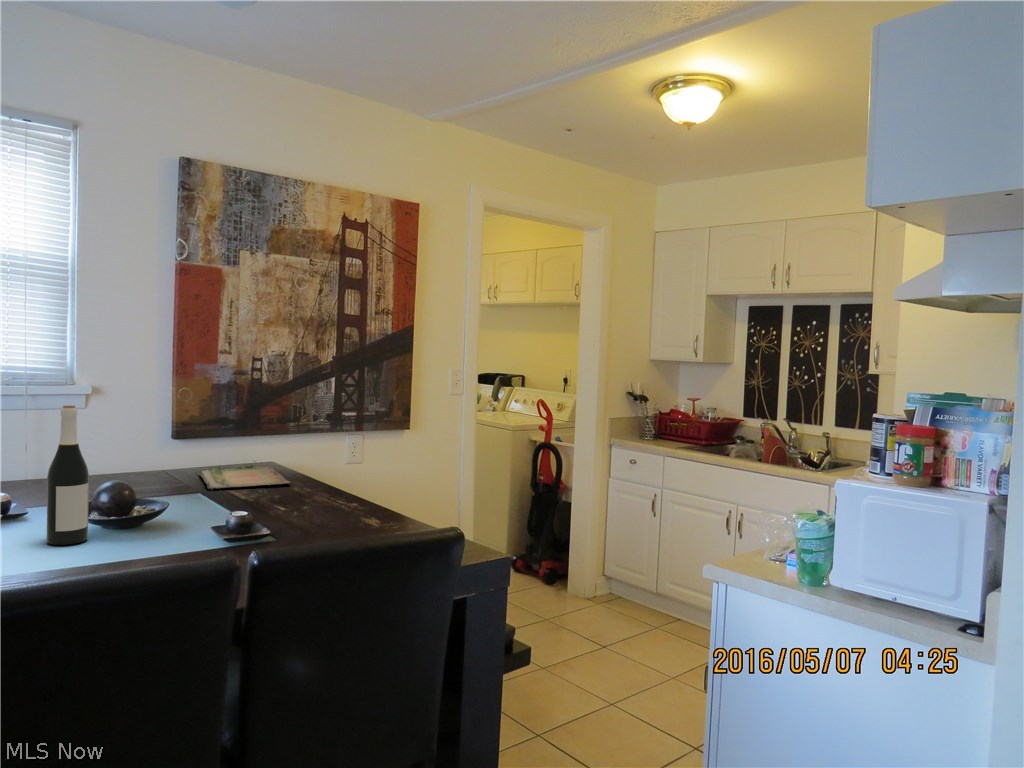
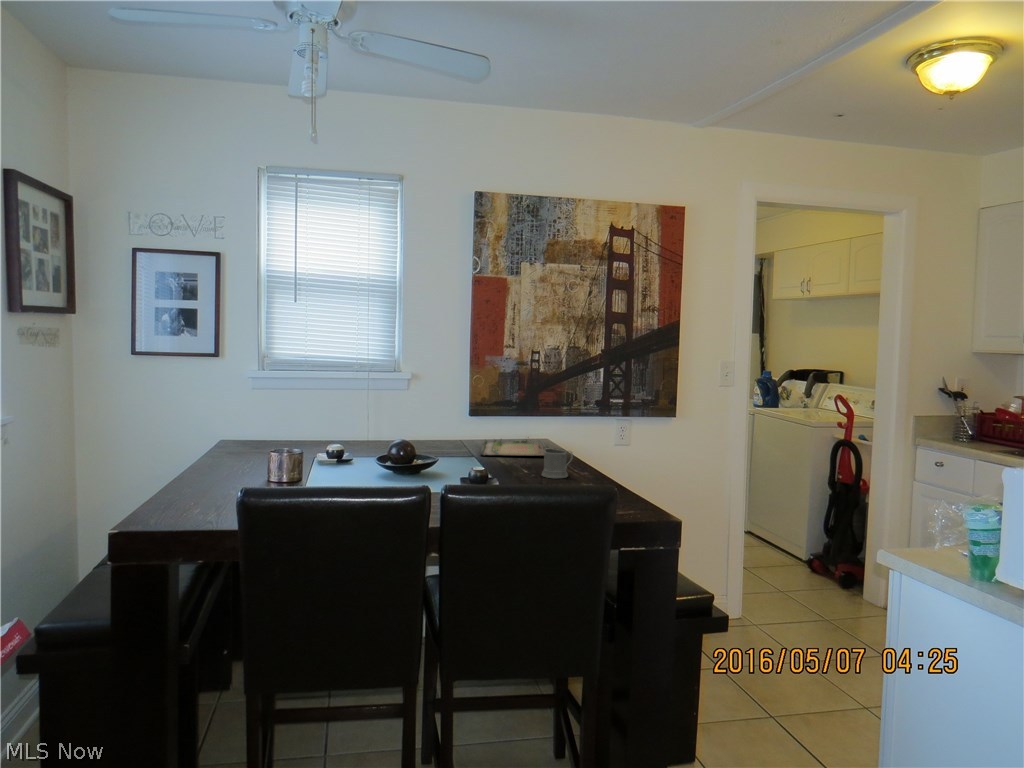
wine bottle: present [47,405,89,545] -> none [352,382,378,482]
mug: none [305,476,346,512] -> present [542,448,573,478]

